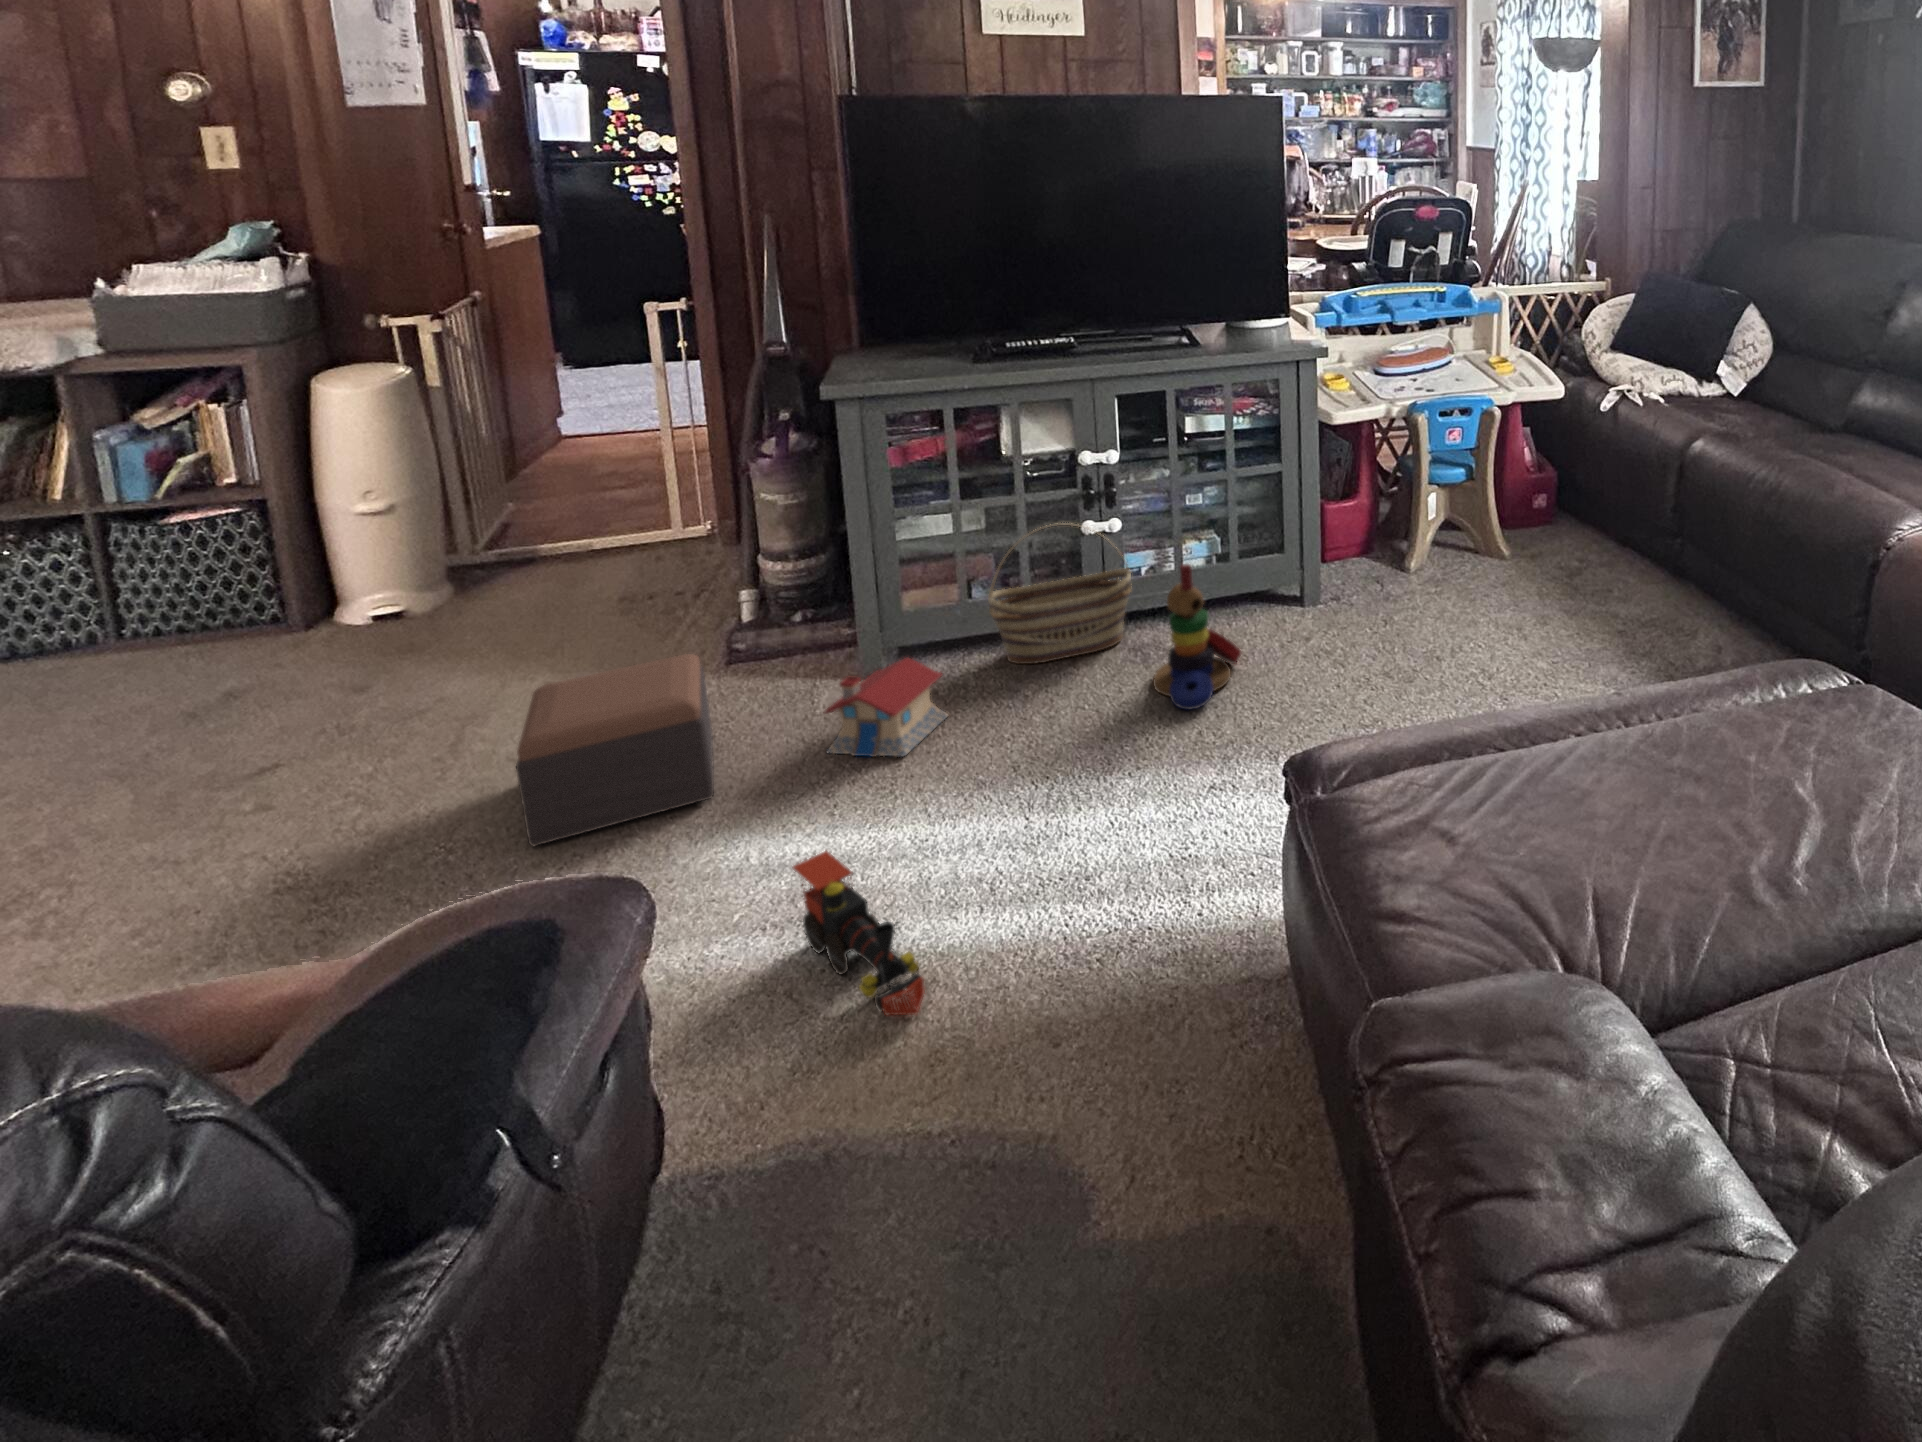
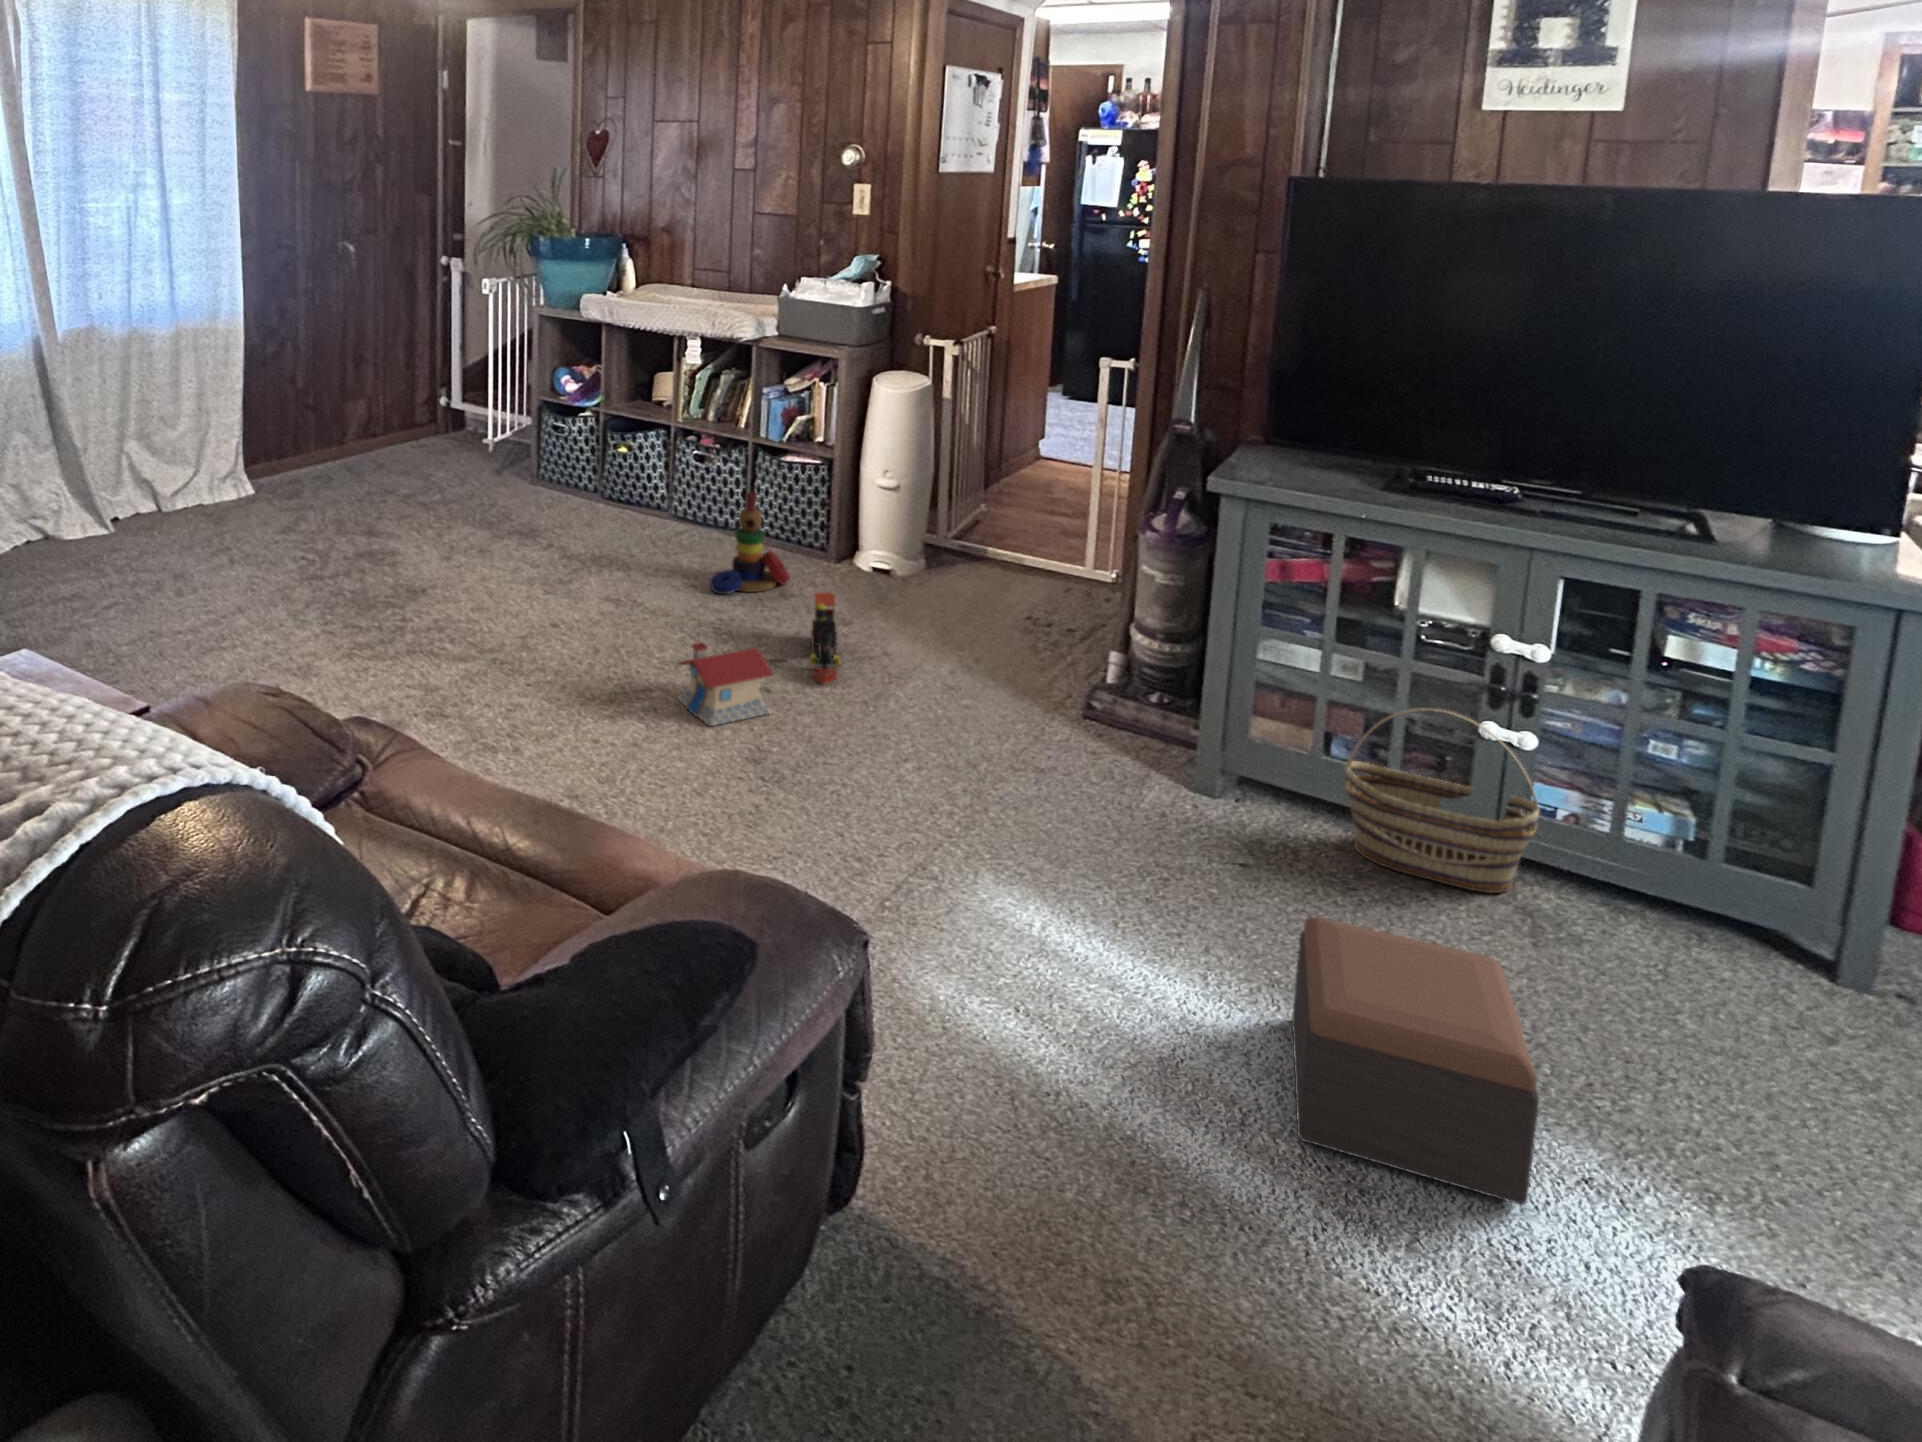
stacking toy: present [1153,564,1241,709] -> present [710,492,790,594]
footstool: present [516,654,714,846] -> present [1292,917,1539,1205]
toy house: present [825,658,948,757] -> present [677,642,773,726]
toy train: present [793,851,925,1015] -> present [809,592,840,684]

